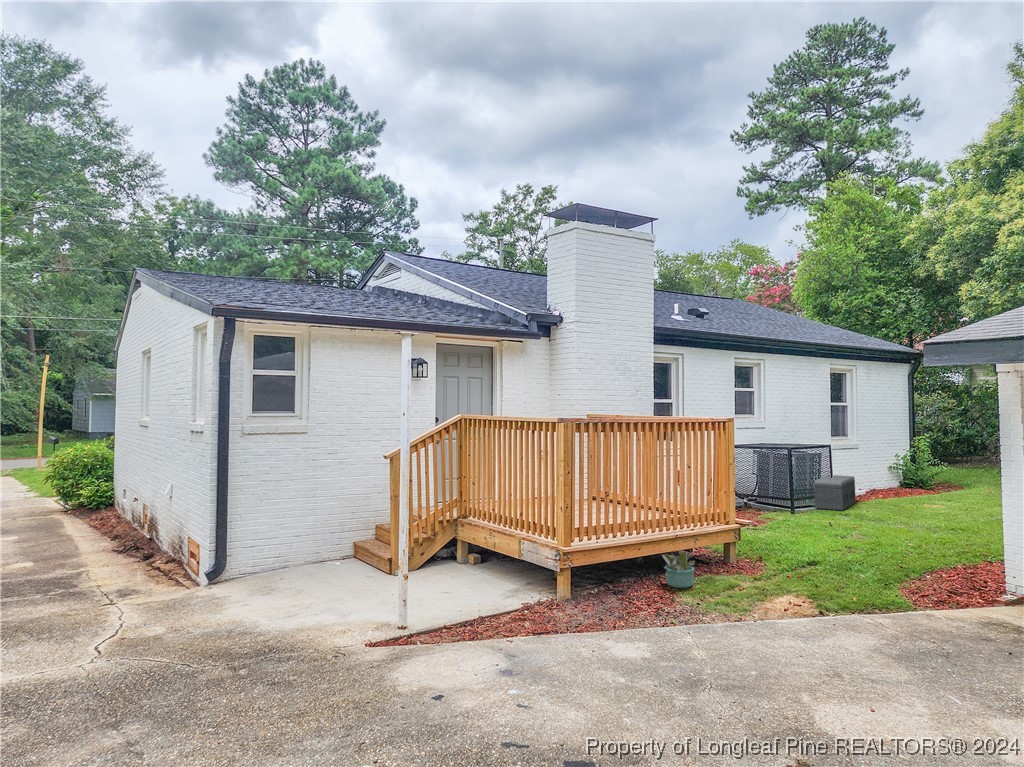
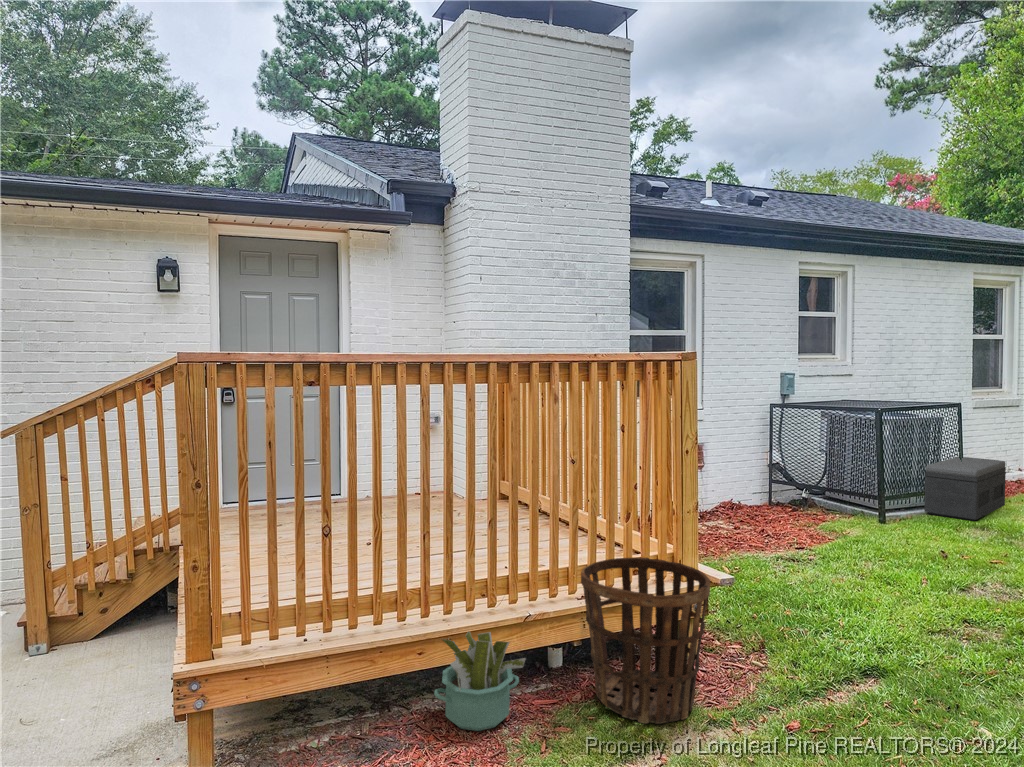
basket: none [709,520,765,581] -> present [581,558,710,724]

